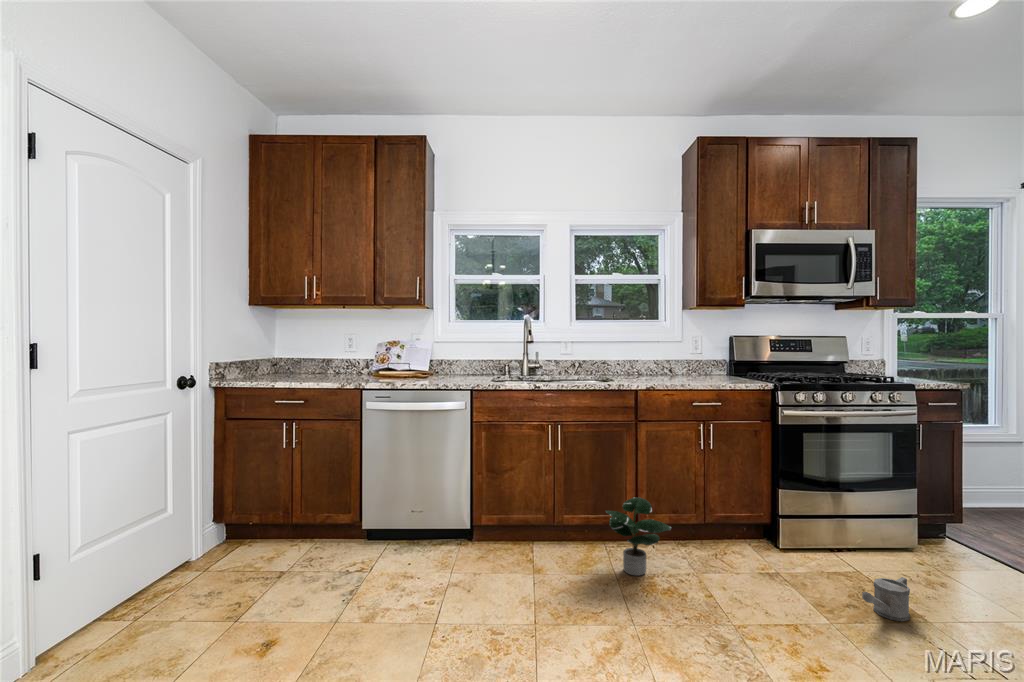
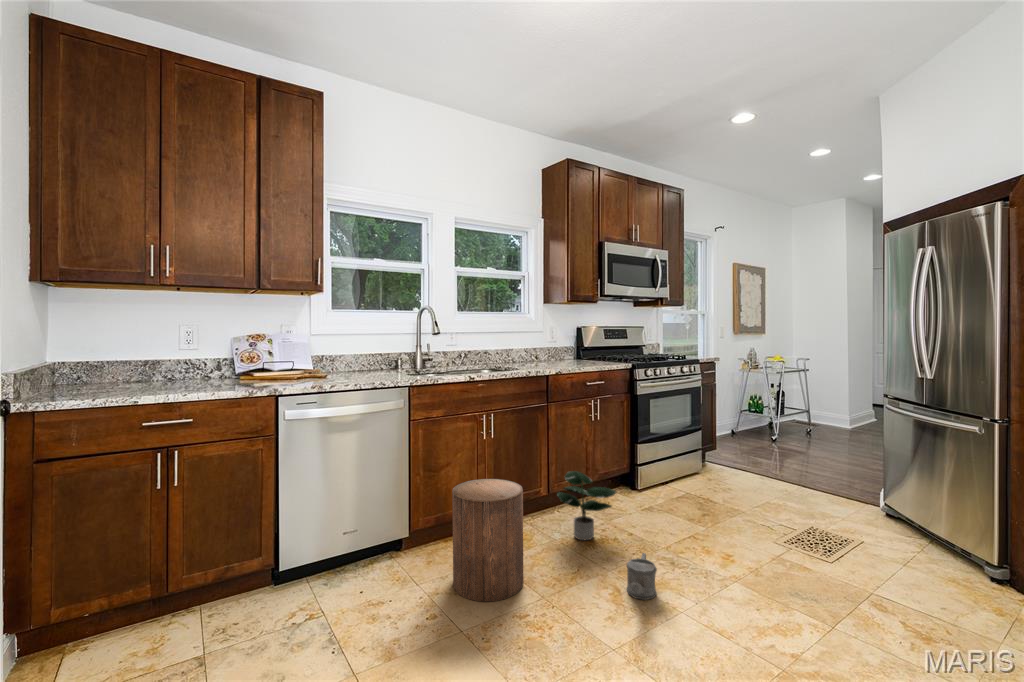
stool: none [462,482,528,595] -> present [452,479,523,602]
watering can: present [862,577,910,621] -> present [627,553,657,600]

